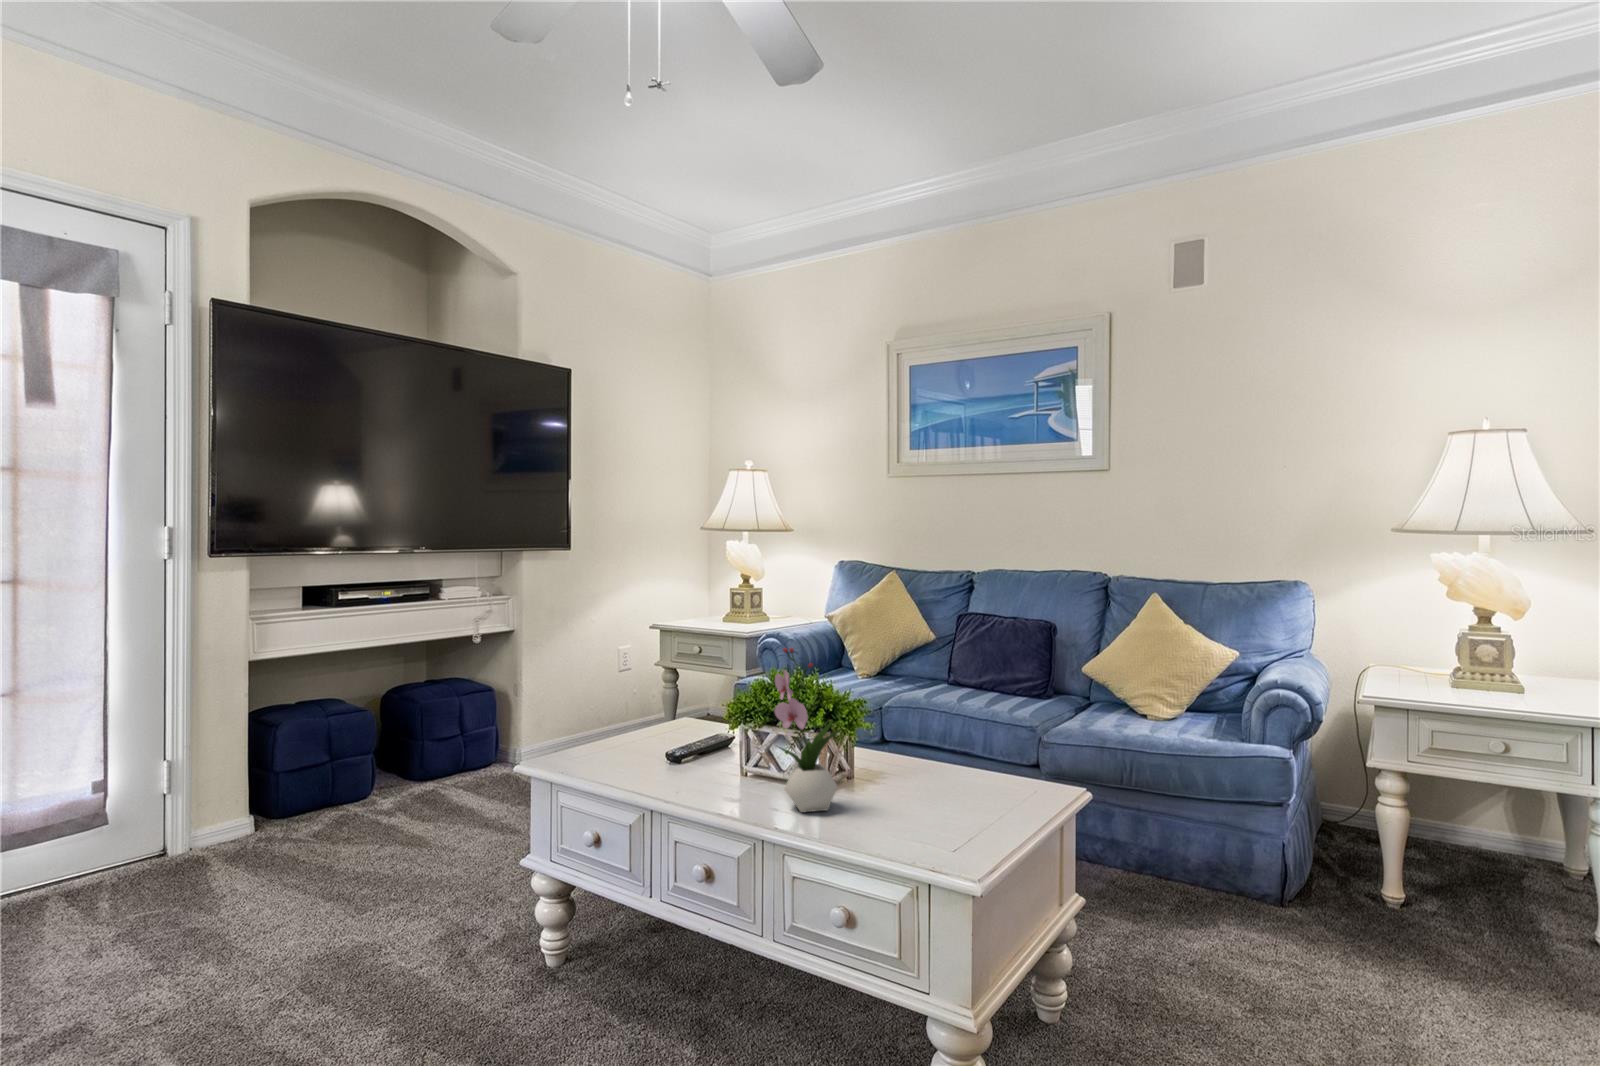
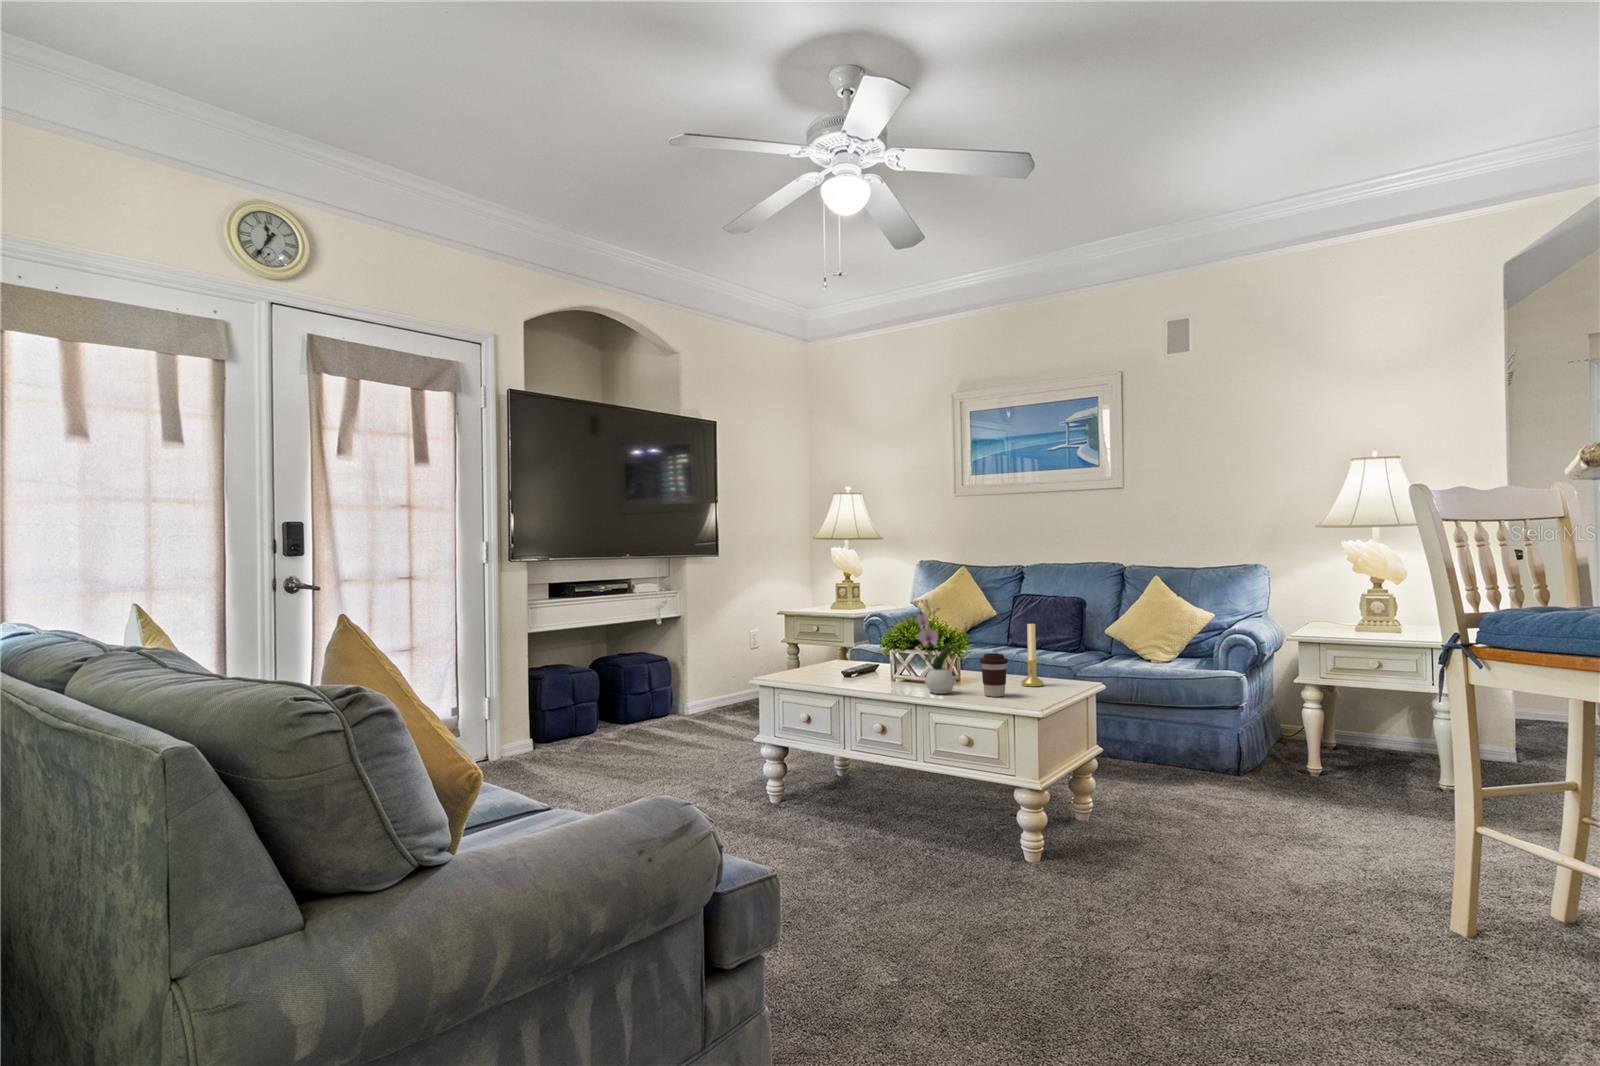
candle holder: none [951,682,988,792] -> present [1021,624,1044,687]
coffee cup: none [878,744,924,823] -> present [980,653,1008,697]

